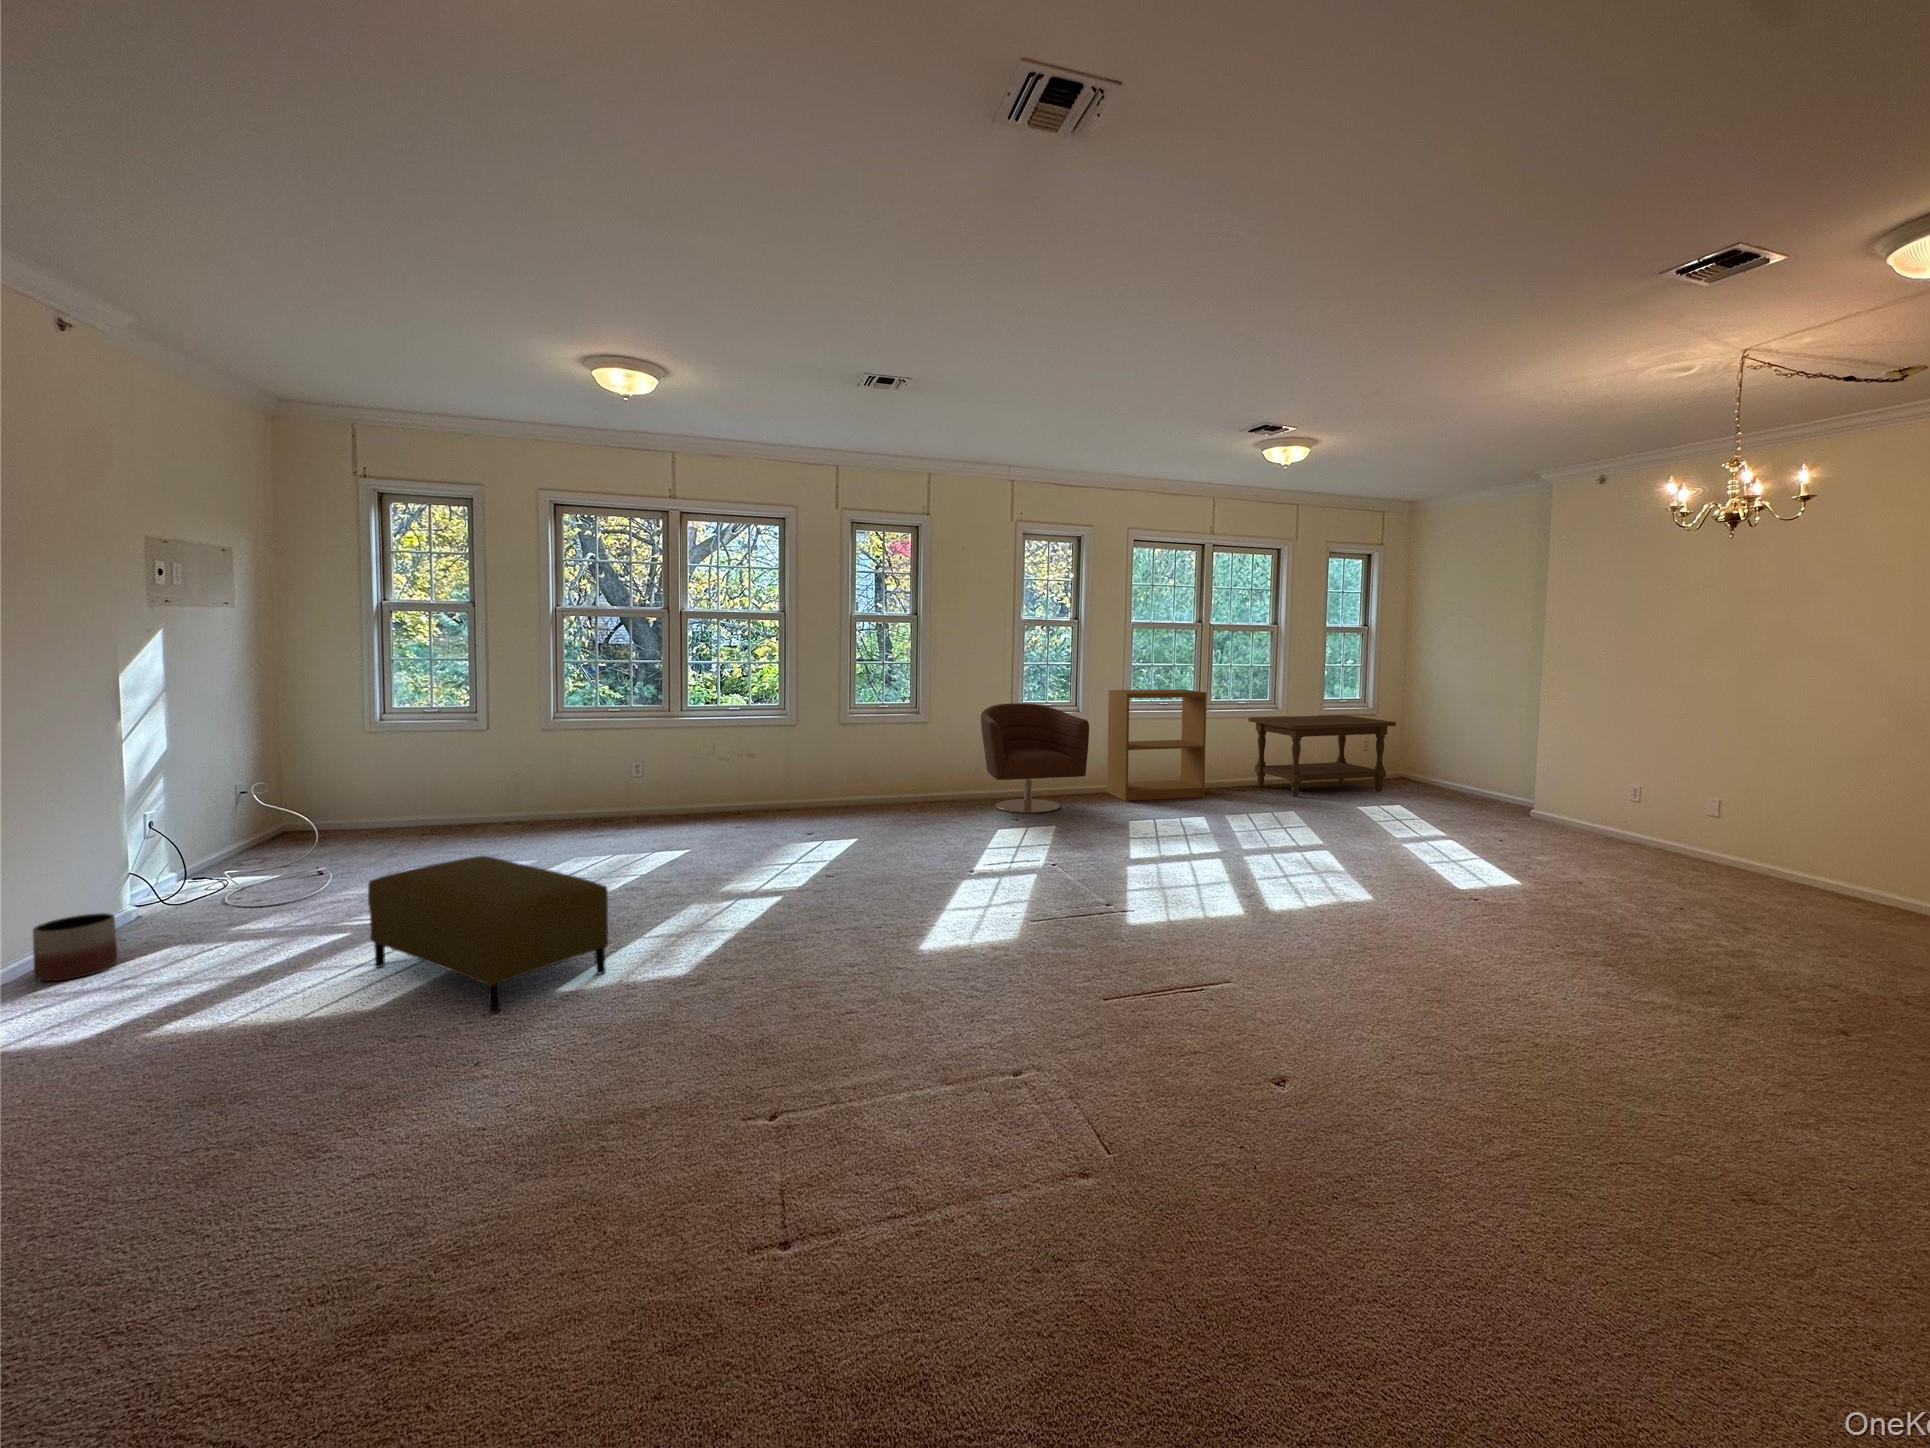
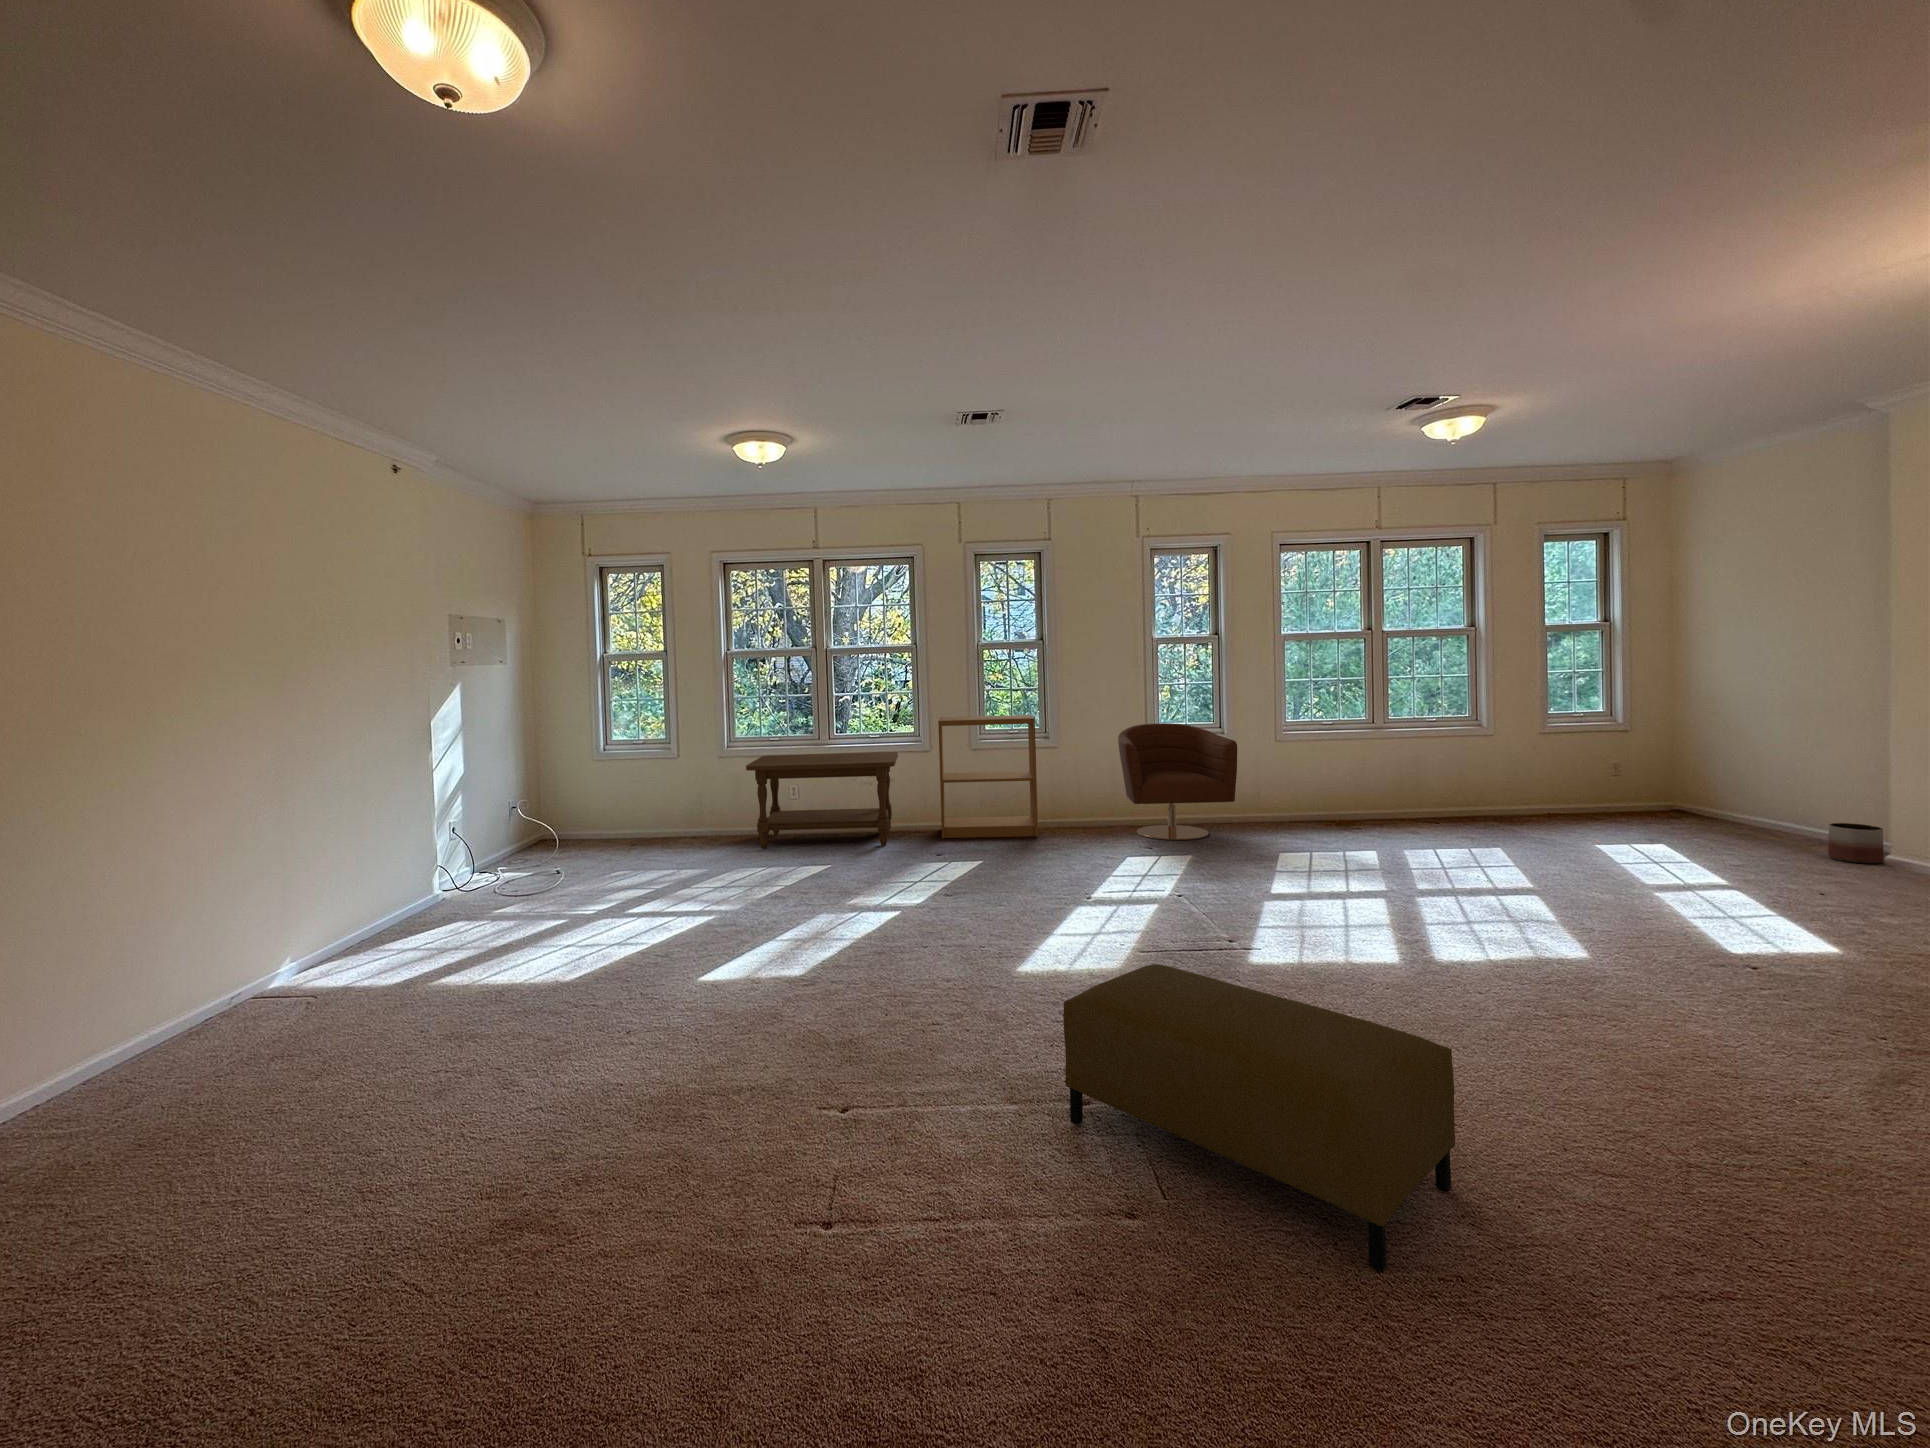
bookshelf: present [1107,689,1207,801] -> present [938,715,1038,838]
coffee table: present [1248,715,1396,797] -> present [746,752,898,849]
ottoman: present [368,856,608,1013] -> present [1063,964,1455,1272]
planter: present [33,913,117,981] -> present [1828,823,1884,864]

